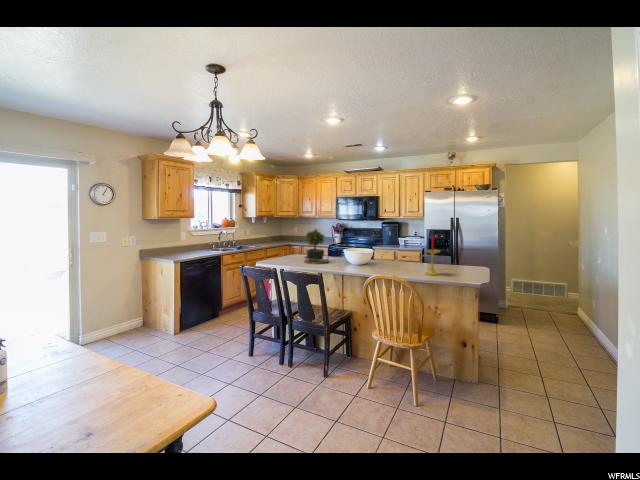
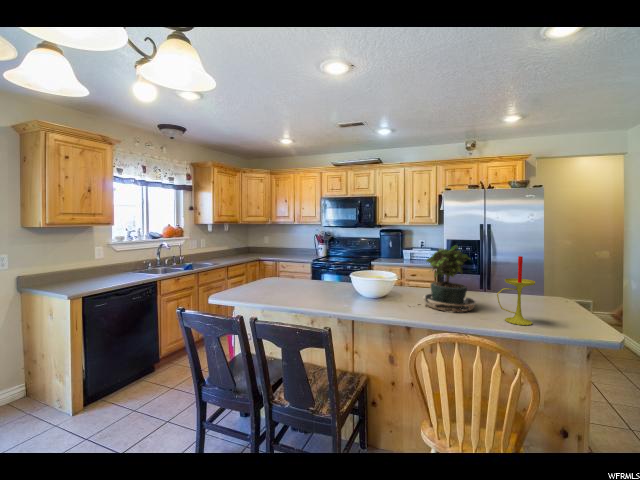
potted plant: present [304,229,329,263] -> present [423,246,476,312]

